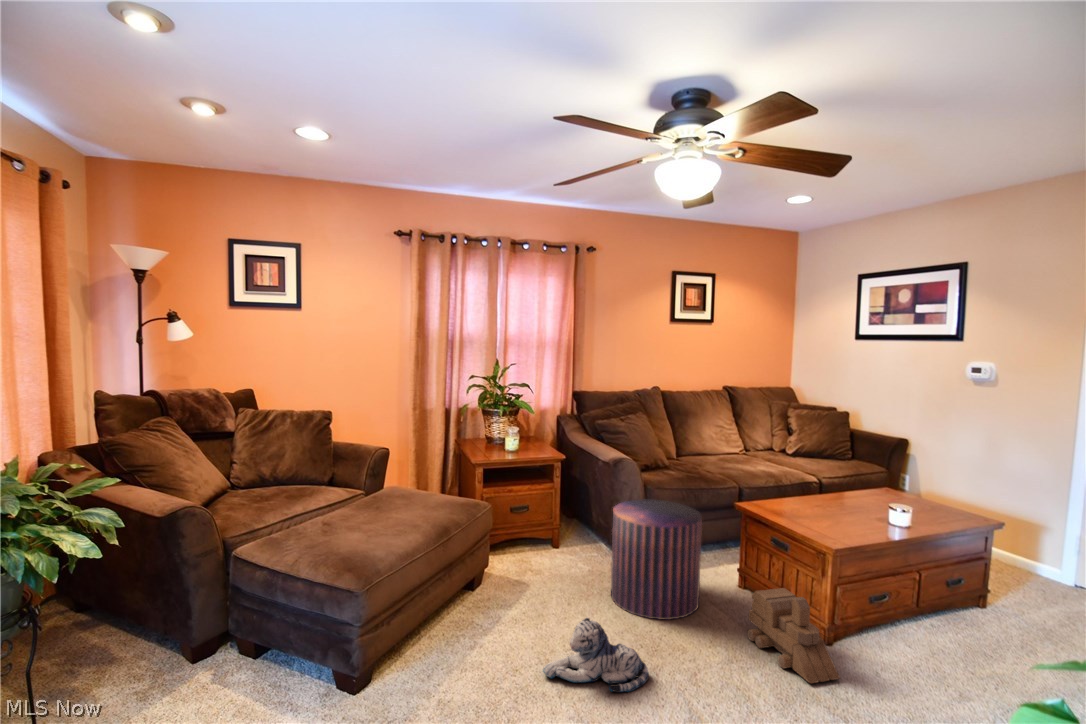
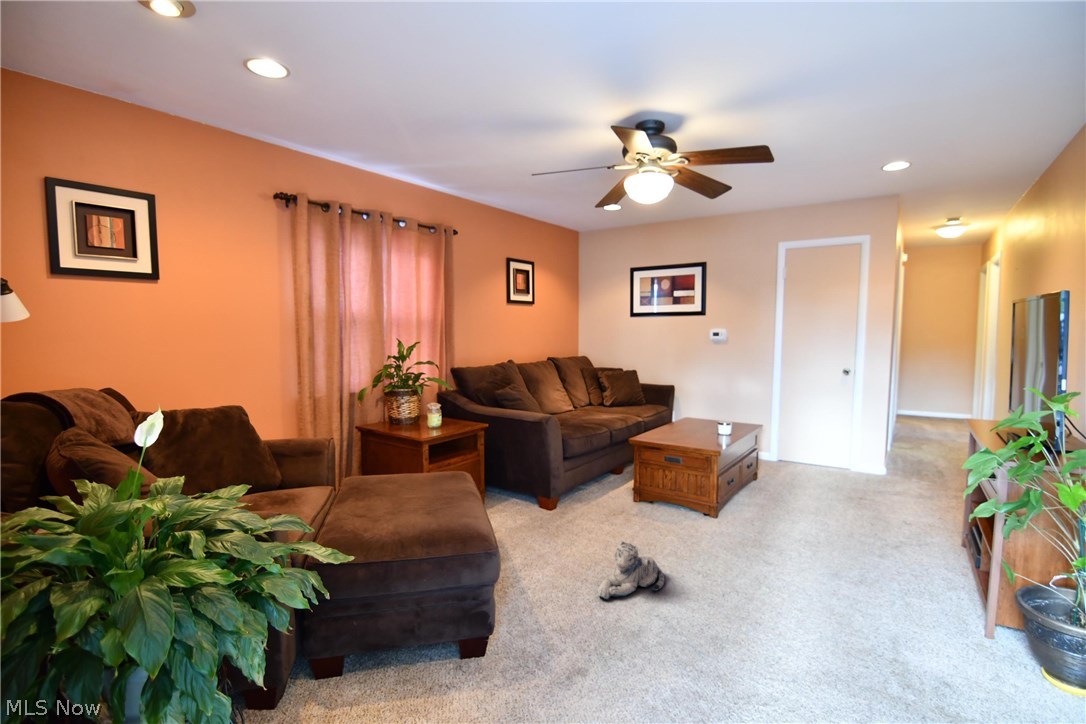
pouf: present [611,499,702,620] -> none [561,446,633,539]
toy train: present [747,588,840,683] -> none [676,489,749,544]

